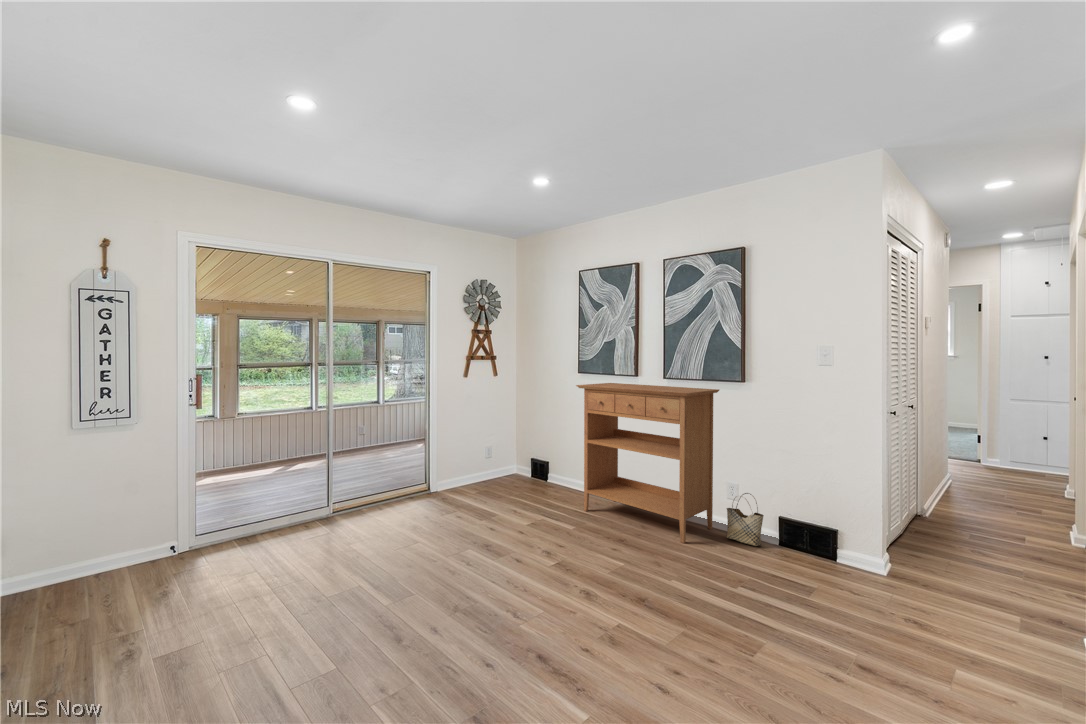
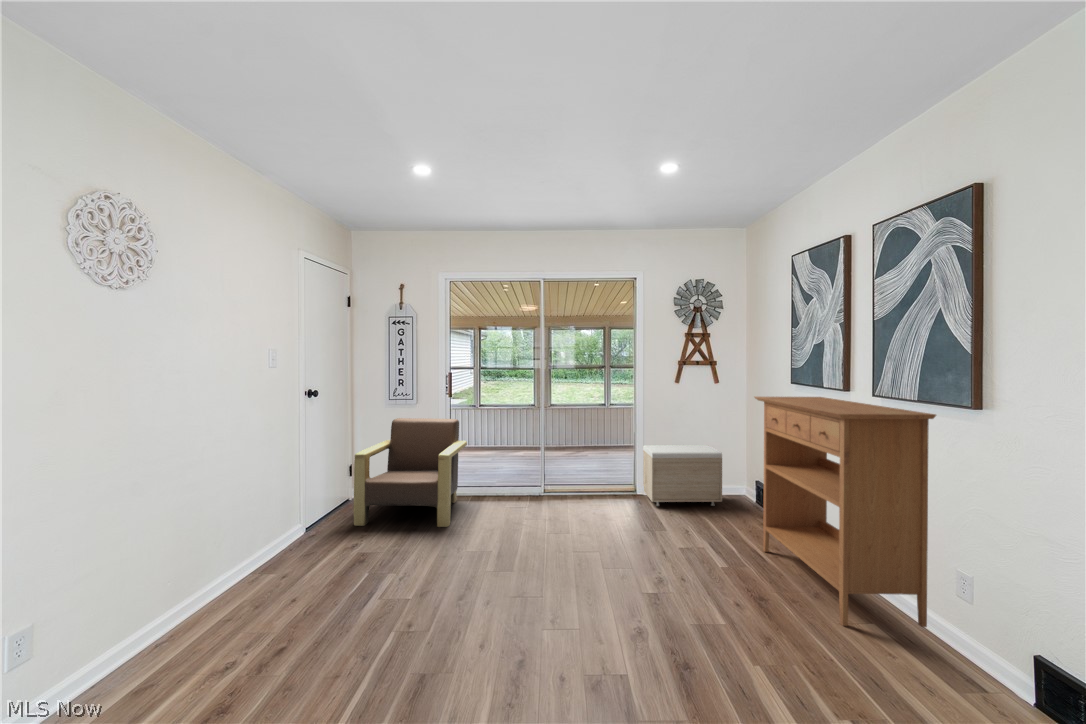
storage bench: none [440,433,515,497] -> present [643,445,722,506]
armchair: none [79,439,264,635] -> present [354,418,467,527]
woven basket: present [727,493,764,546] -> none [927,583,991,676]

